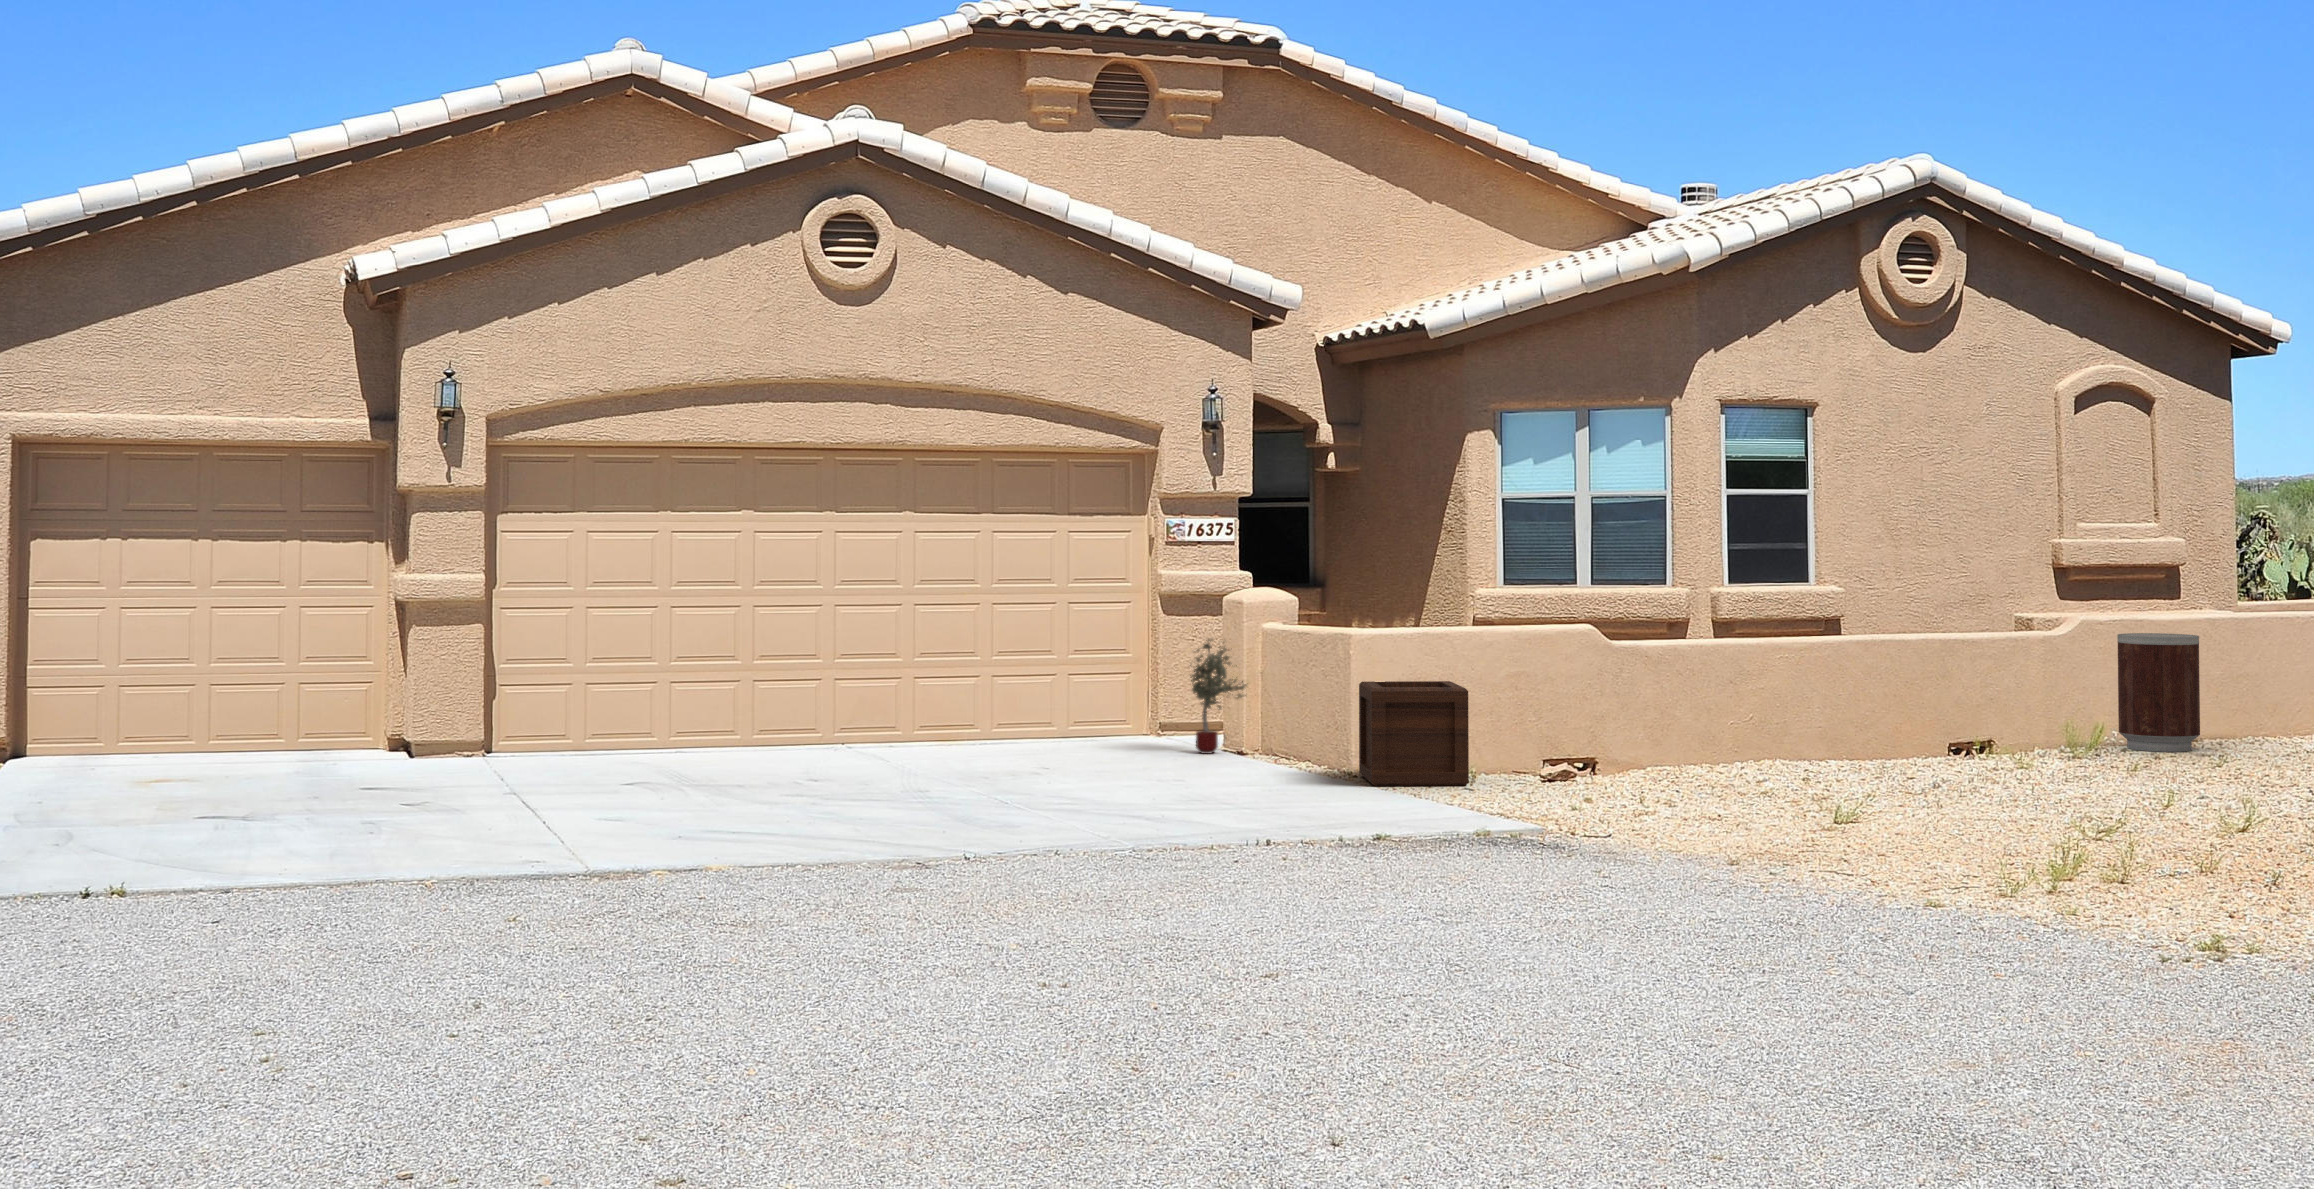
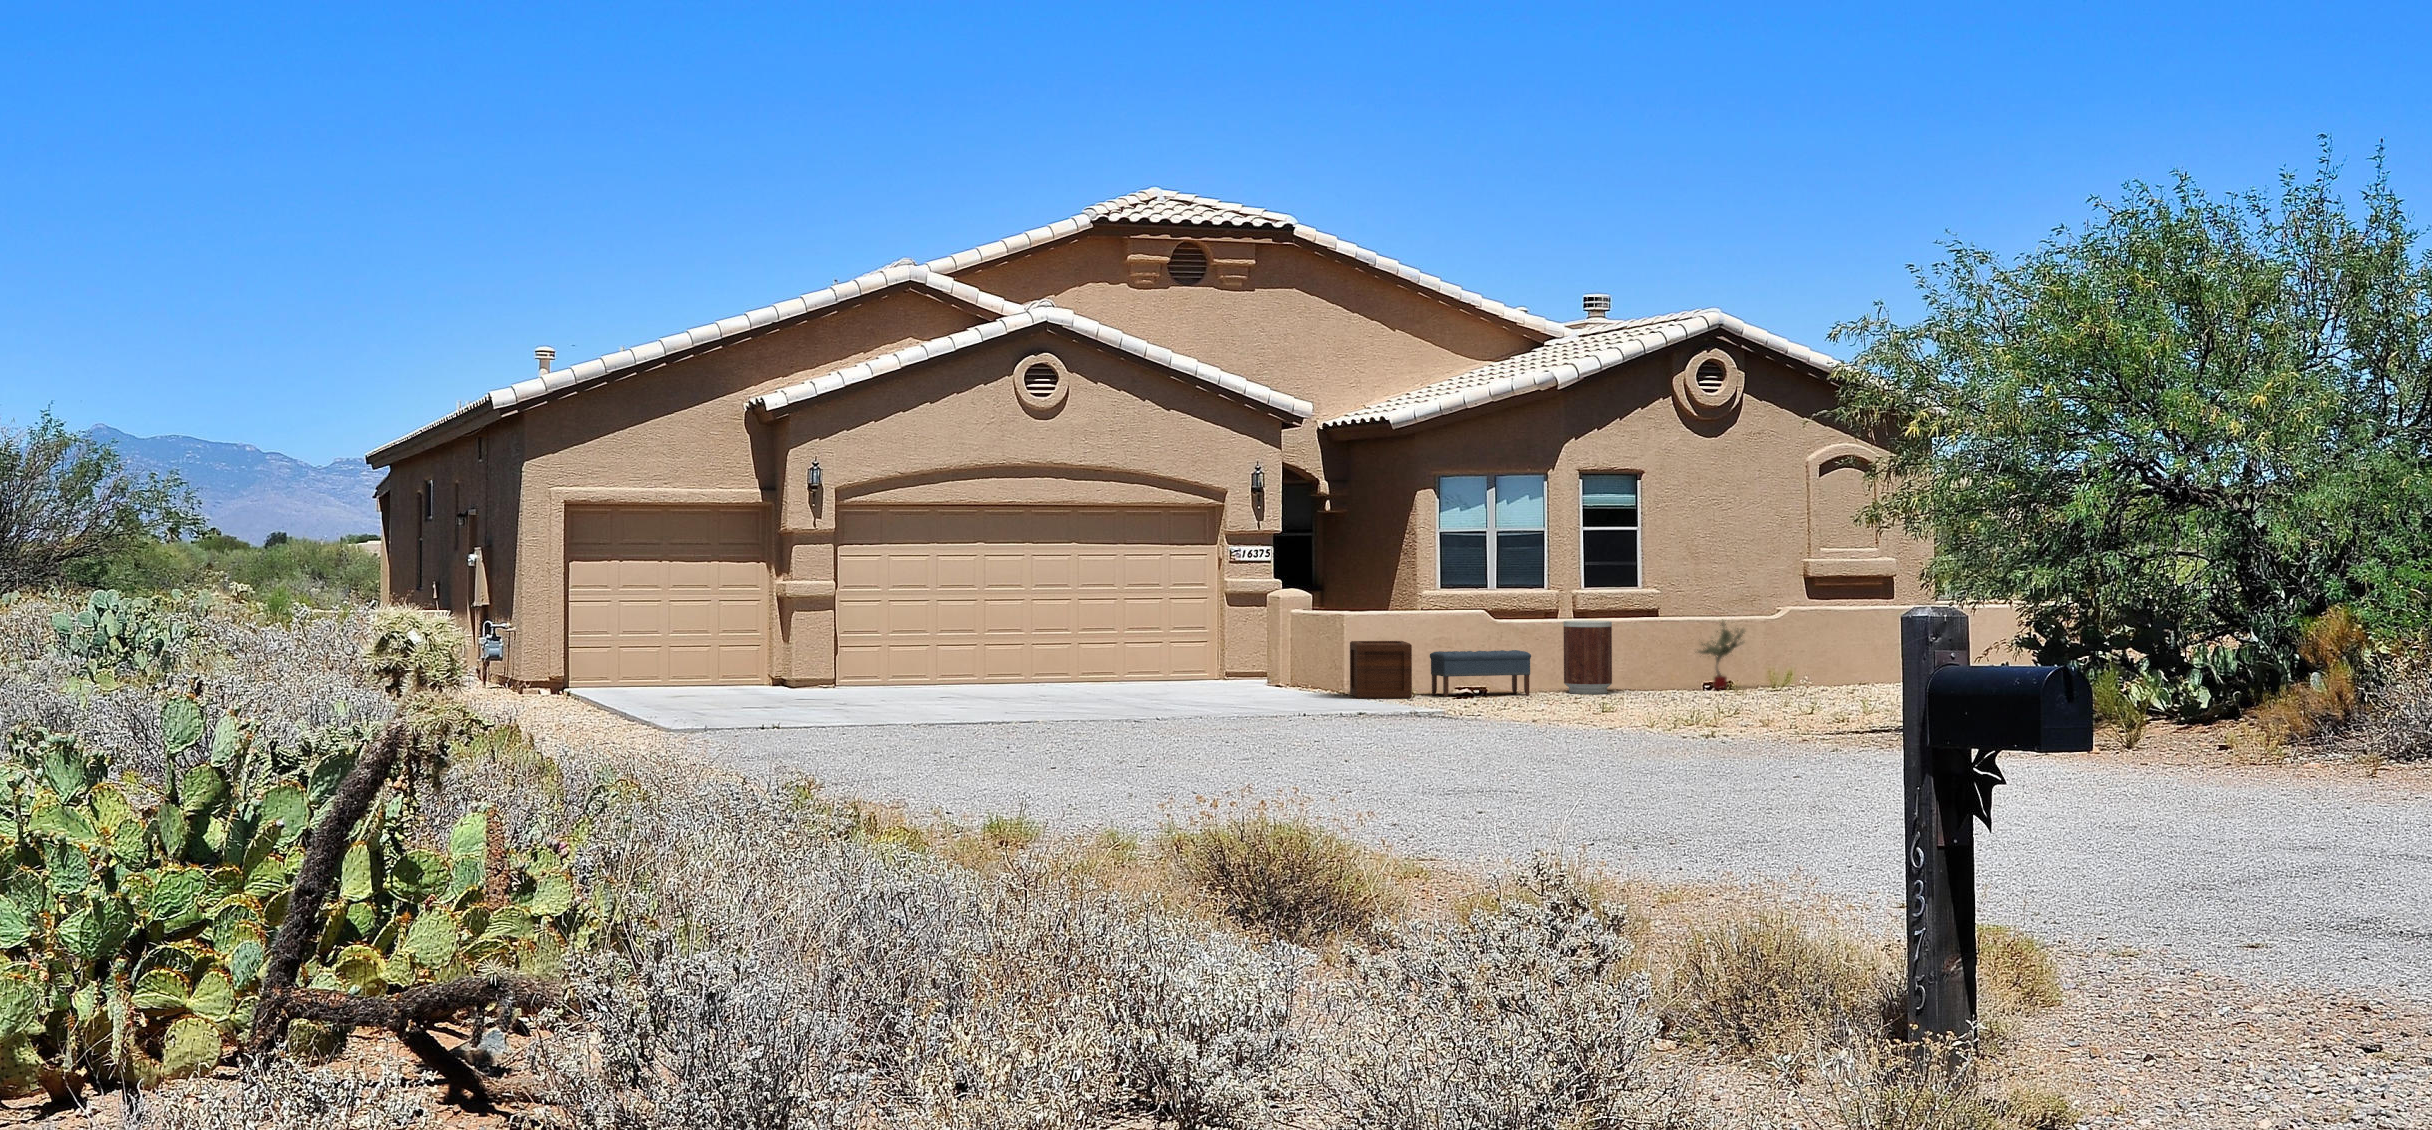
trash can: present [2117,633,2200,752] -> present [1563,621,1612,694]
potted tree: present [1190,639,1246,754] -> present [1698,619,1745,689]
bench: none [1498,697,1675,782] -> present [1430,650,1531,697]

